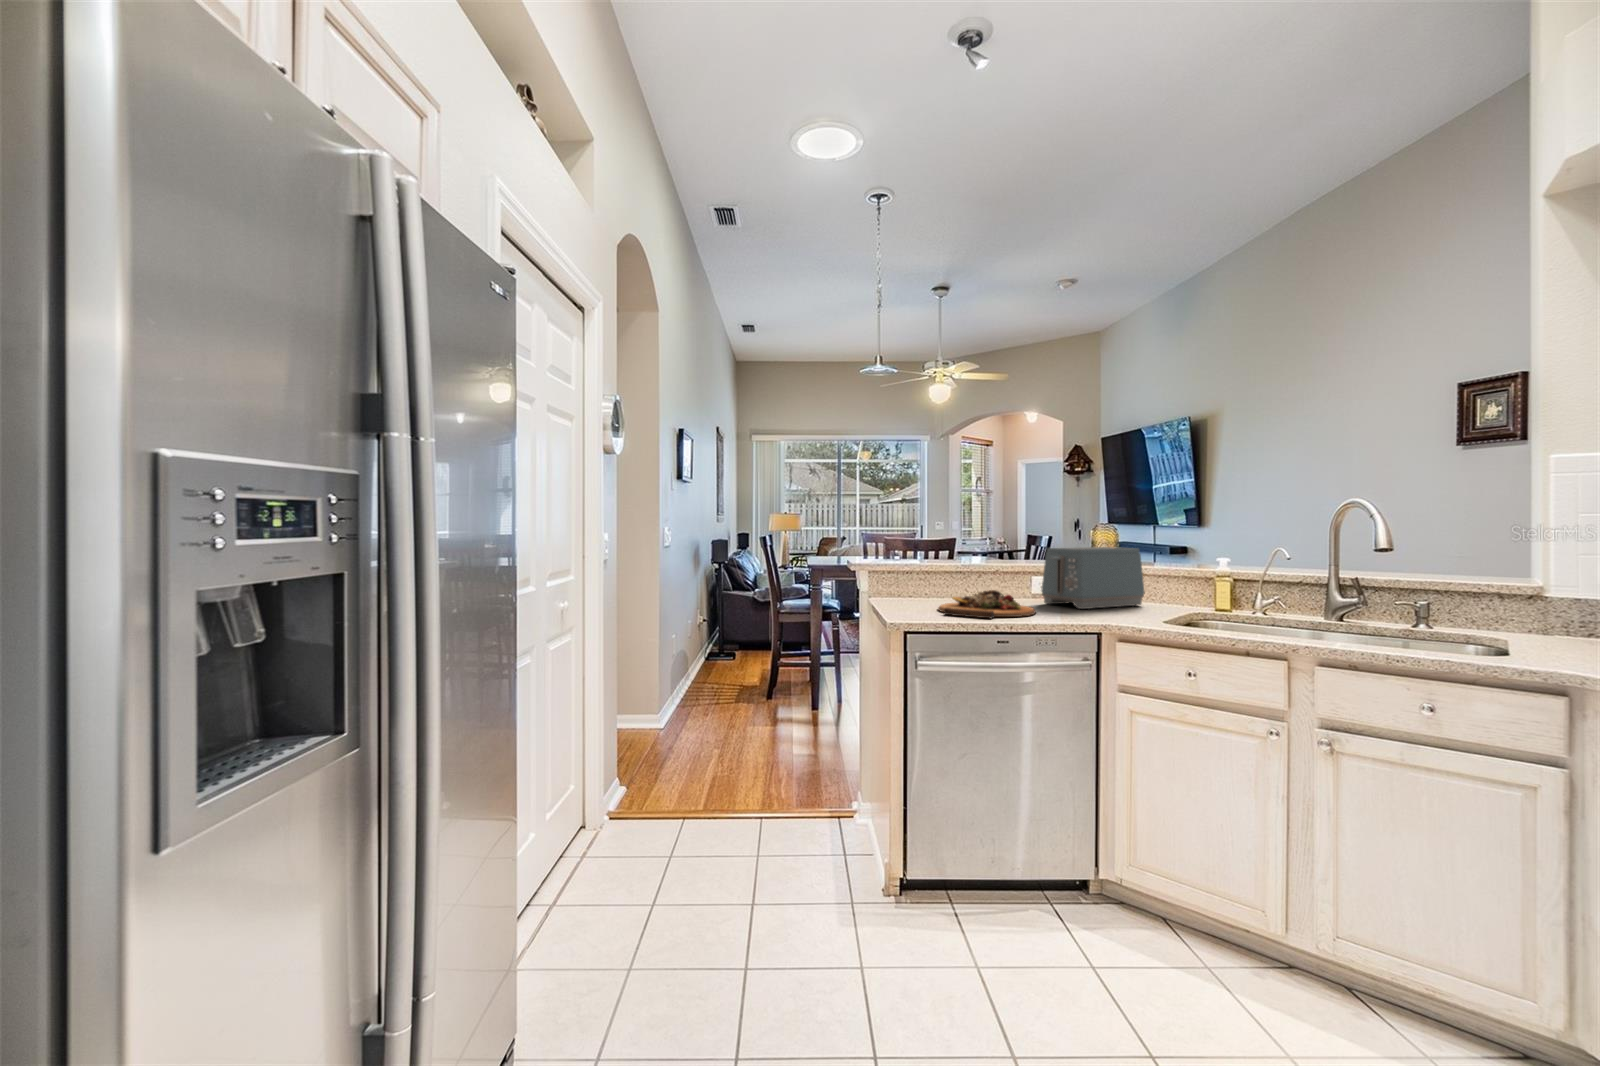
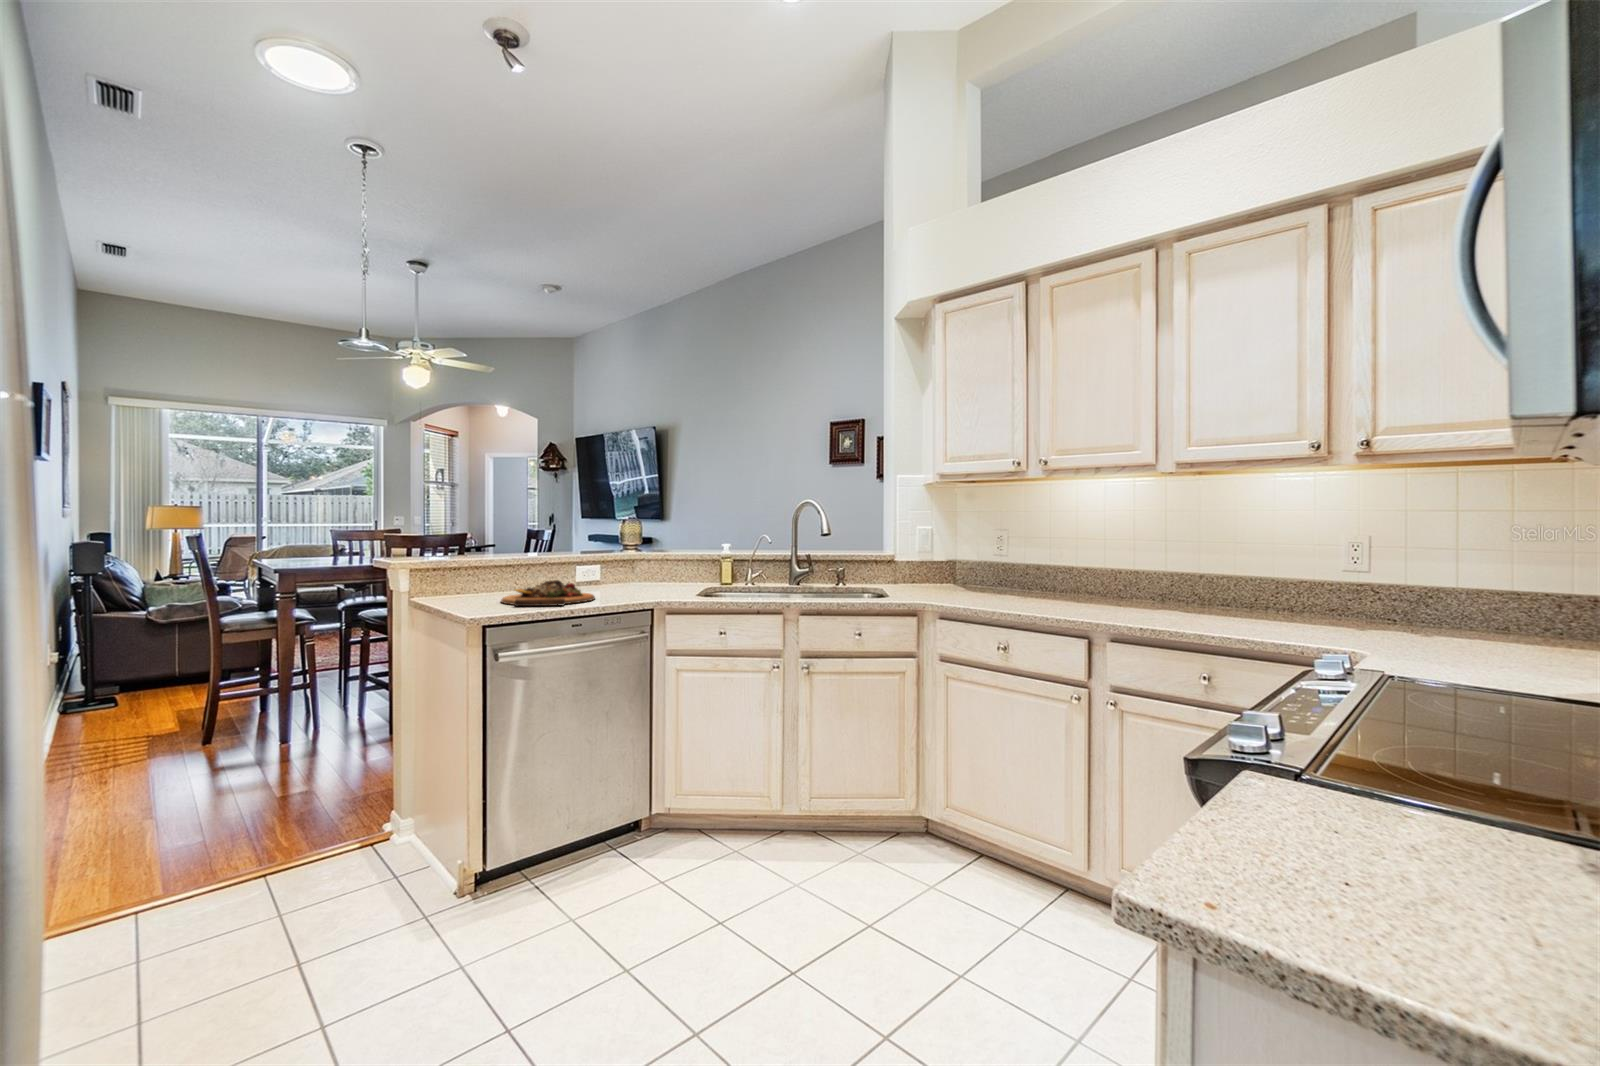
toaster: present [1042,547,1144,609] -> none [588,538,669,592]

